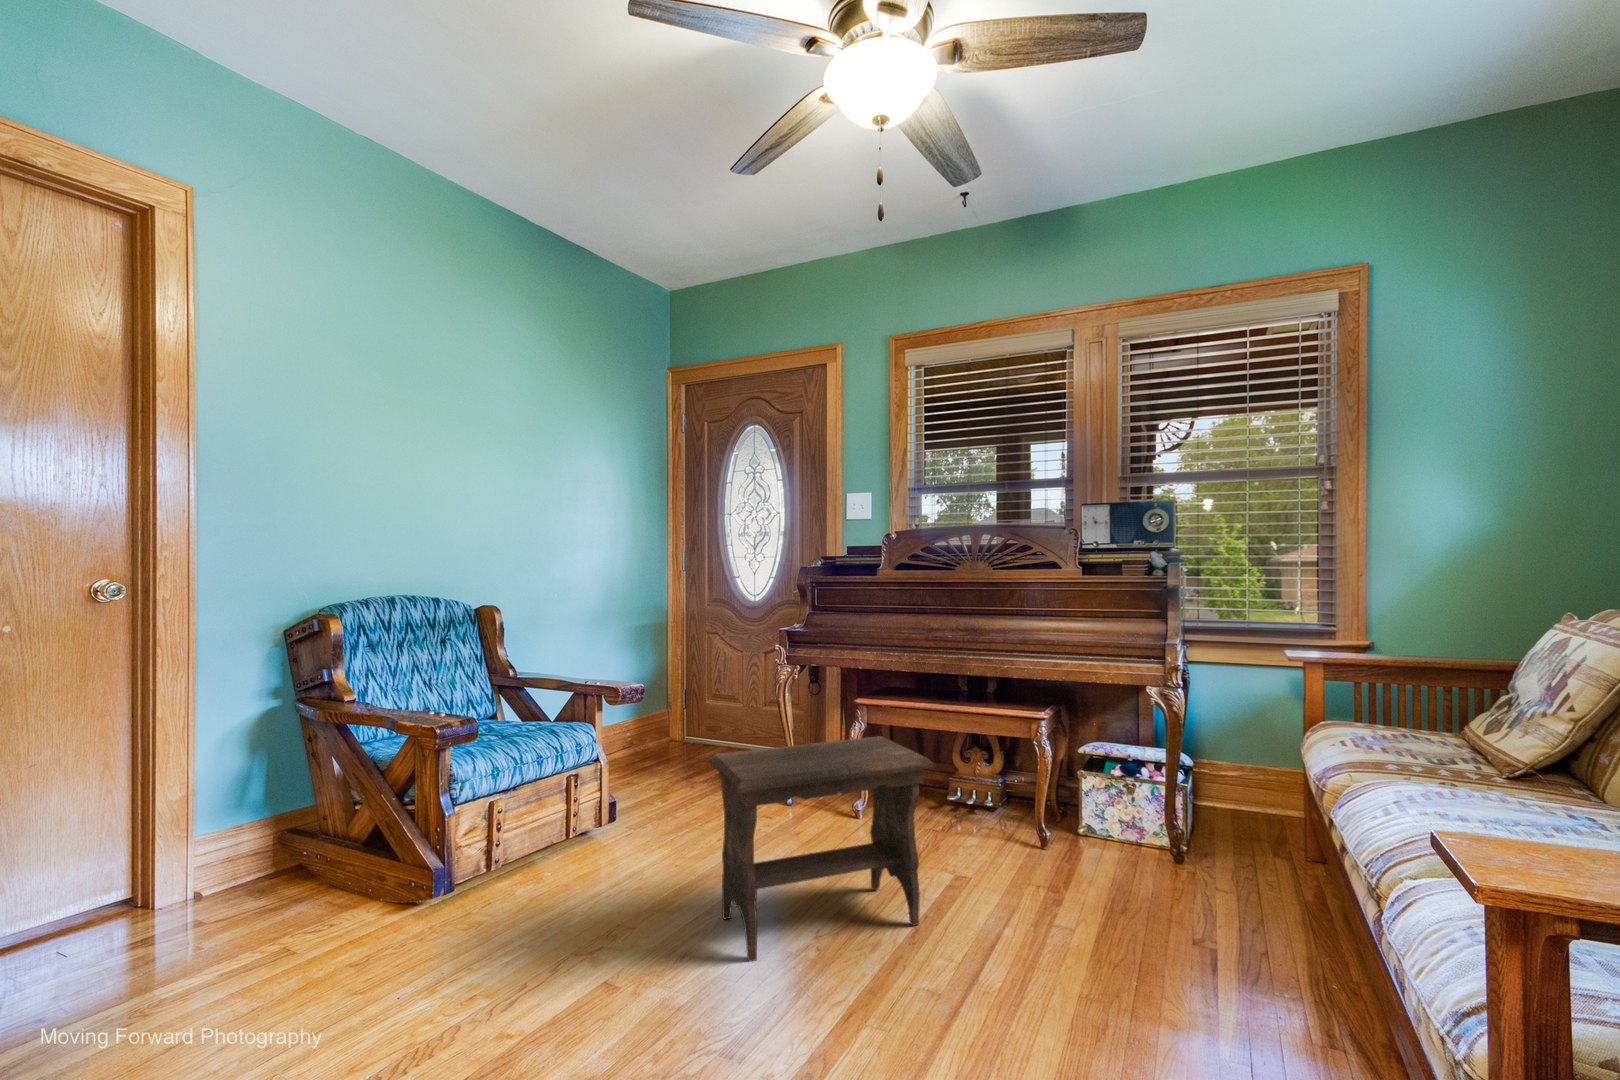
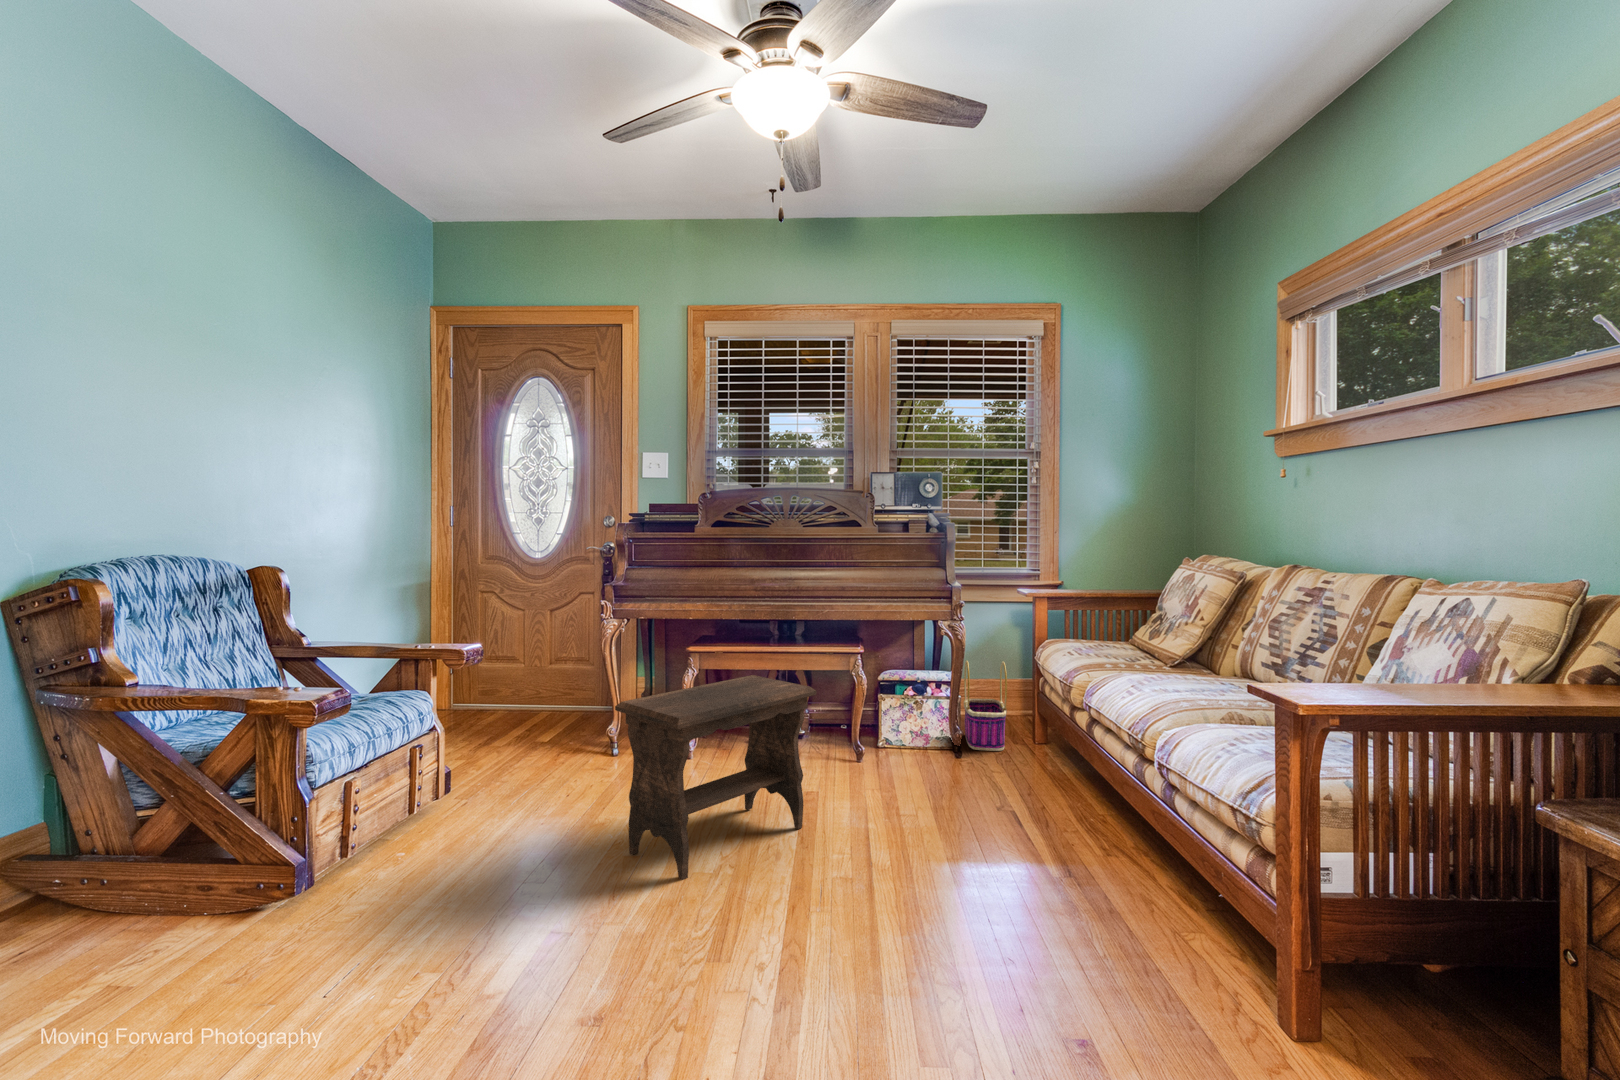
basket: none [1201,738,1262,865] -> present [964,660,1007,751]

